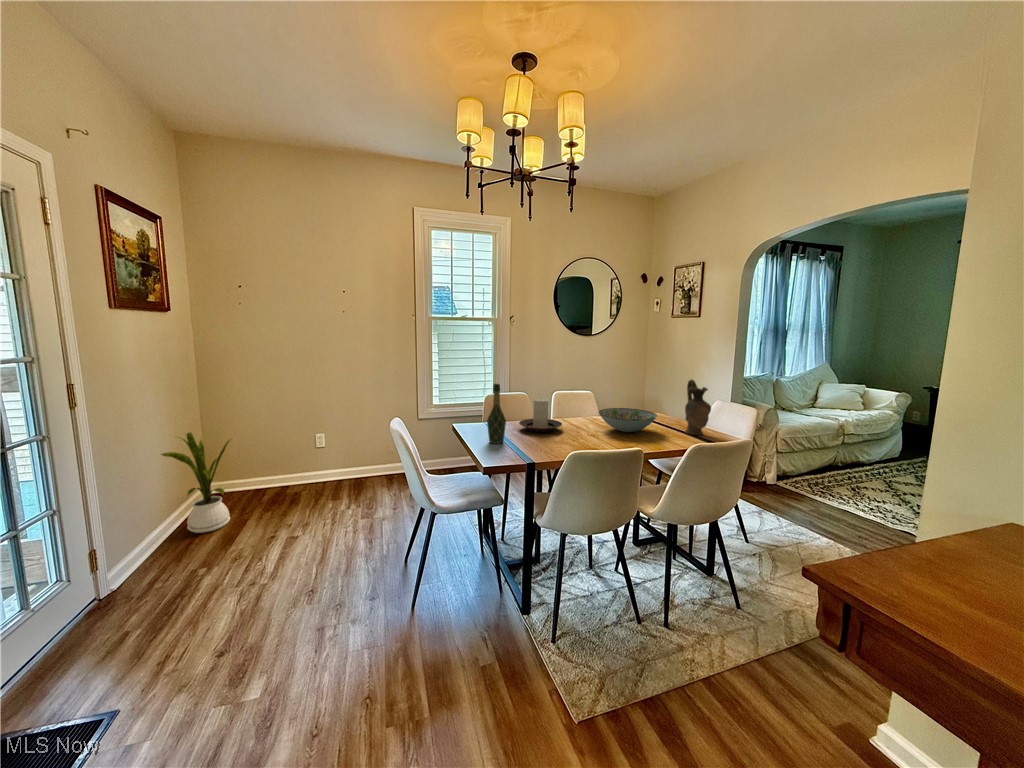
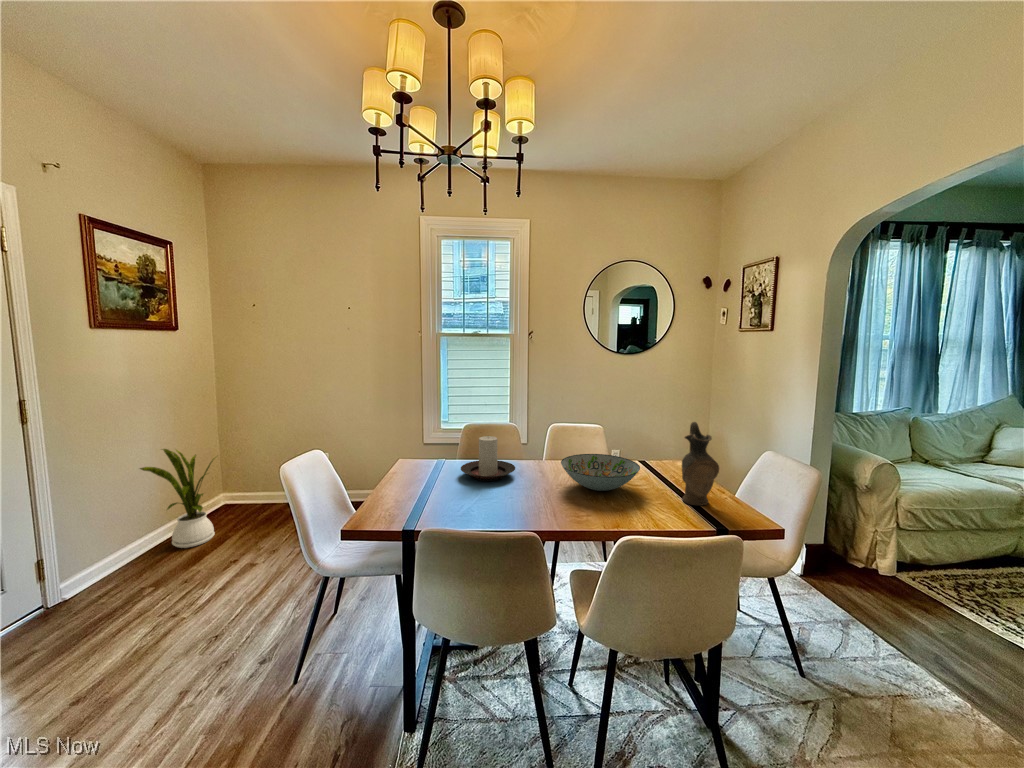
wine bottle: present [487,384,506,443] -> none [397,417,422,493]

